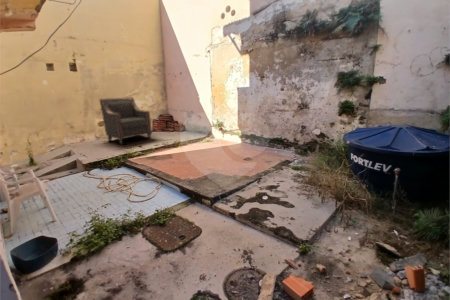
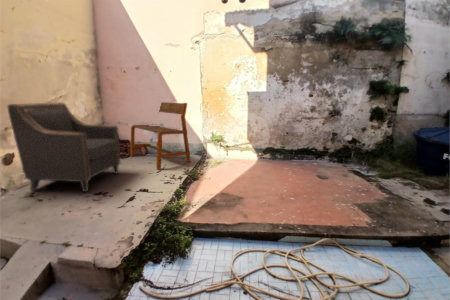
bench: none [169,96,197,140] -> present [130,102,191,169]

